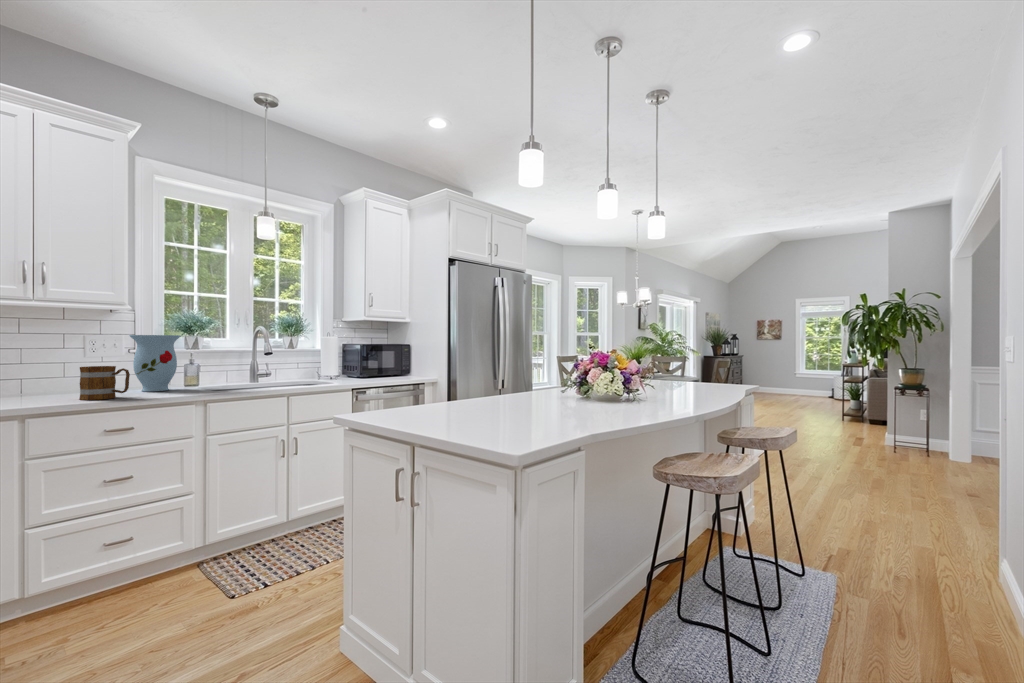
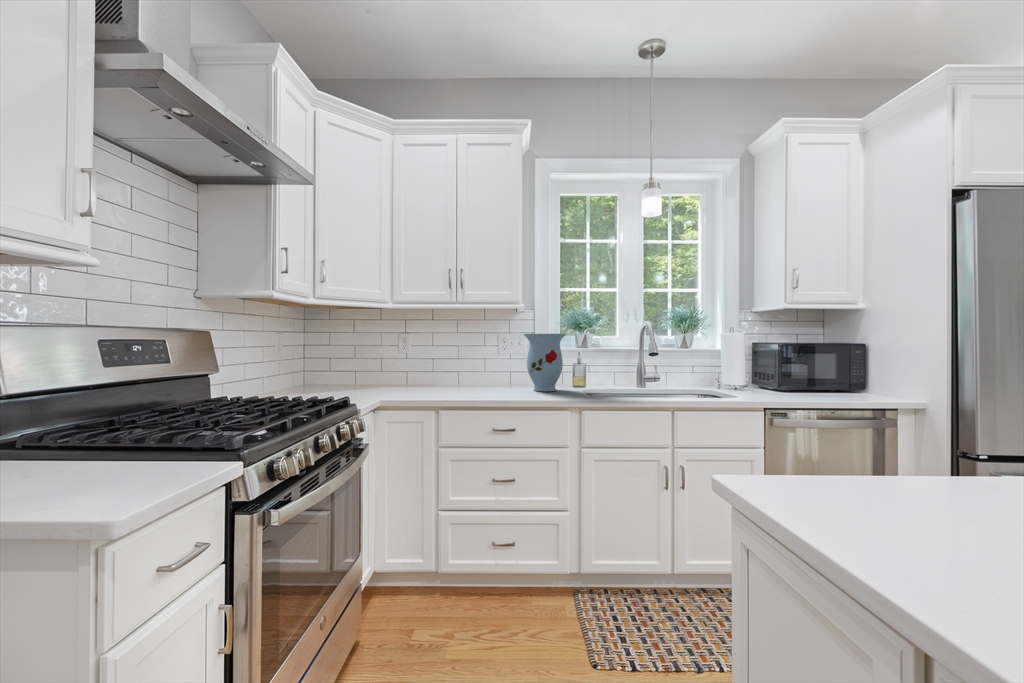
mug: present [79,366,130,400] -> none [479,364,514,398]

